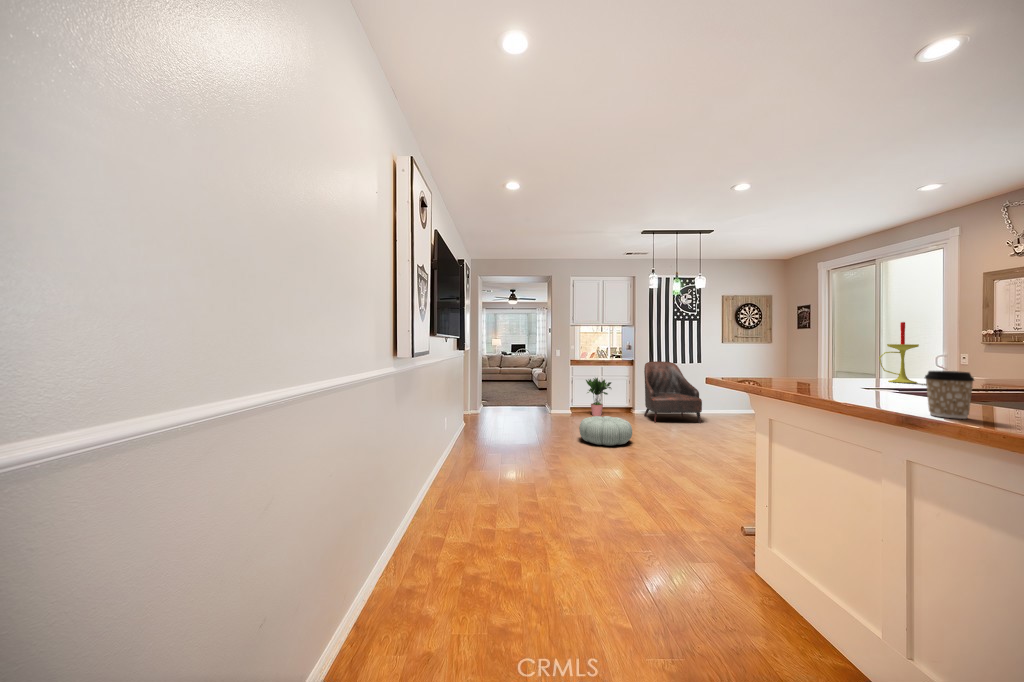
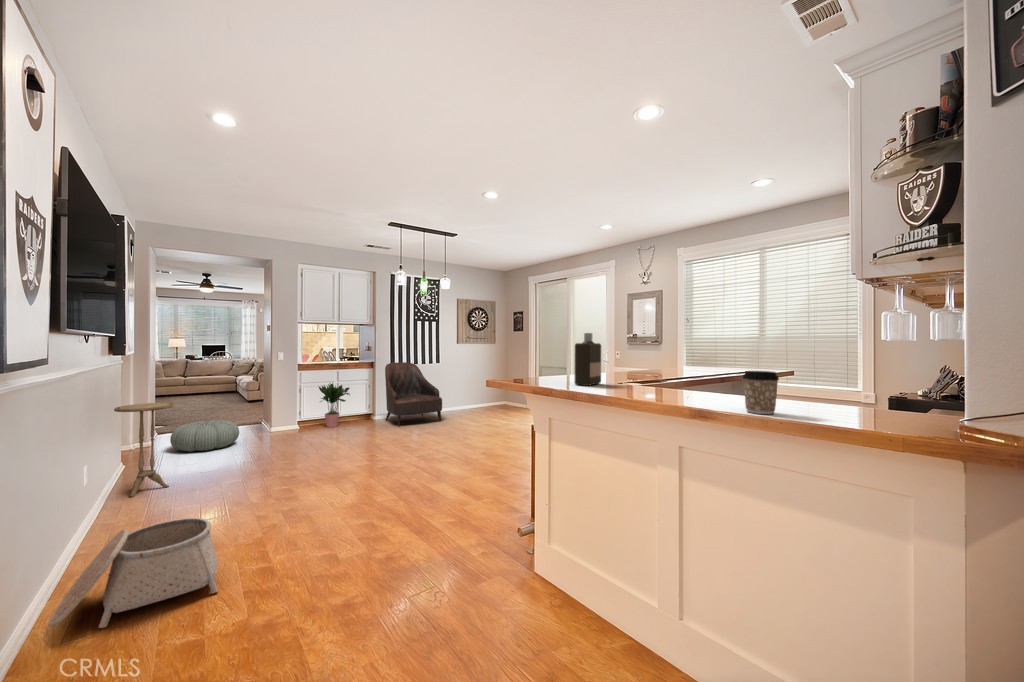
candle: present [879,322,919,383] -> none [619,326,644,377]
bottle: none [784,331,822,385] -> present [575,333,601,386]
side table: none [459,382,488,442] -> present [114,403,175,498]
pouf: present [579,416,632,446] -> present [170,420,239,452]
basket: none [430,452,504,503] -> present [49,518,218,628]

